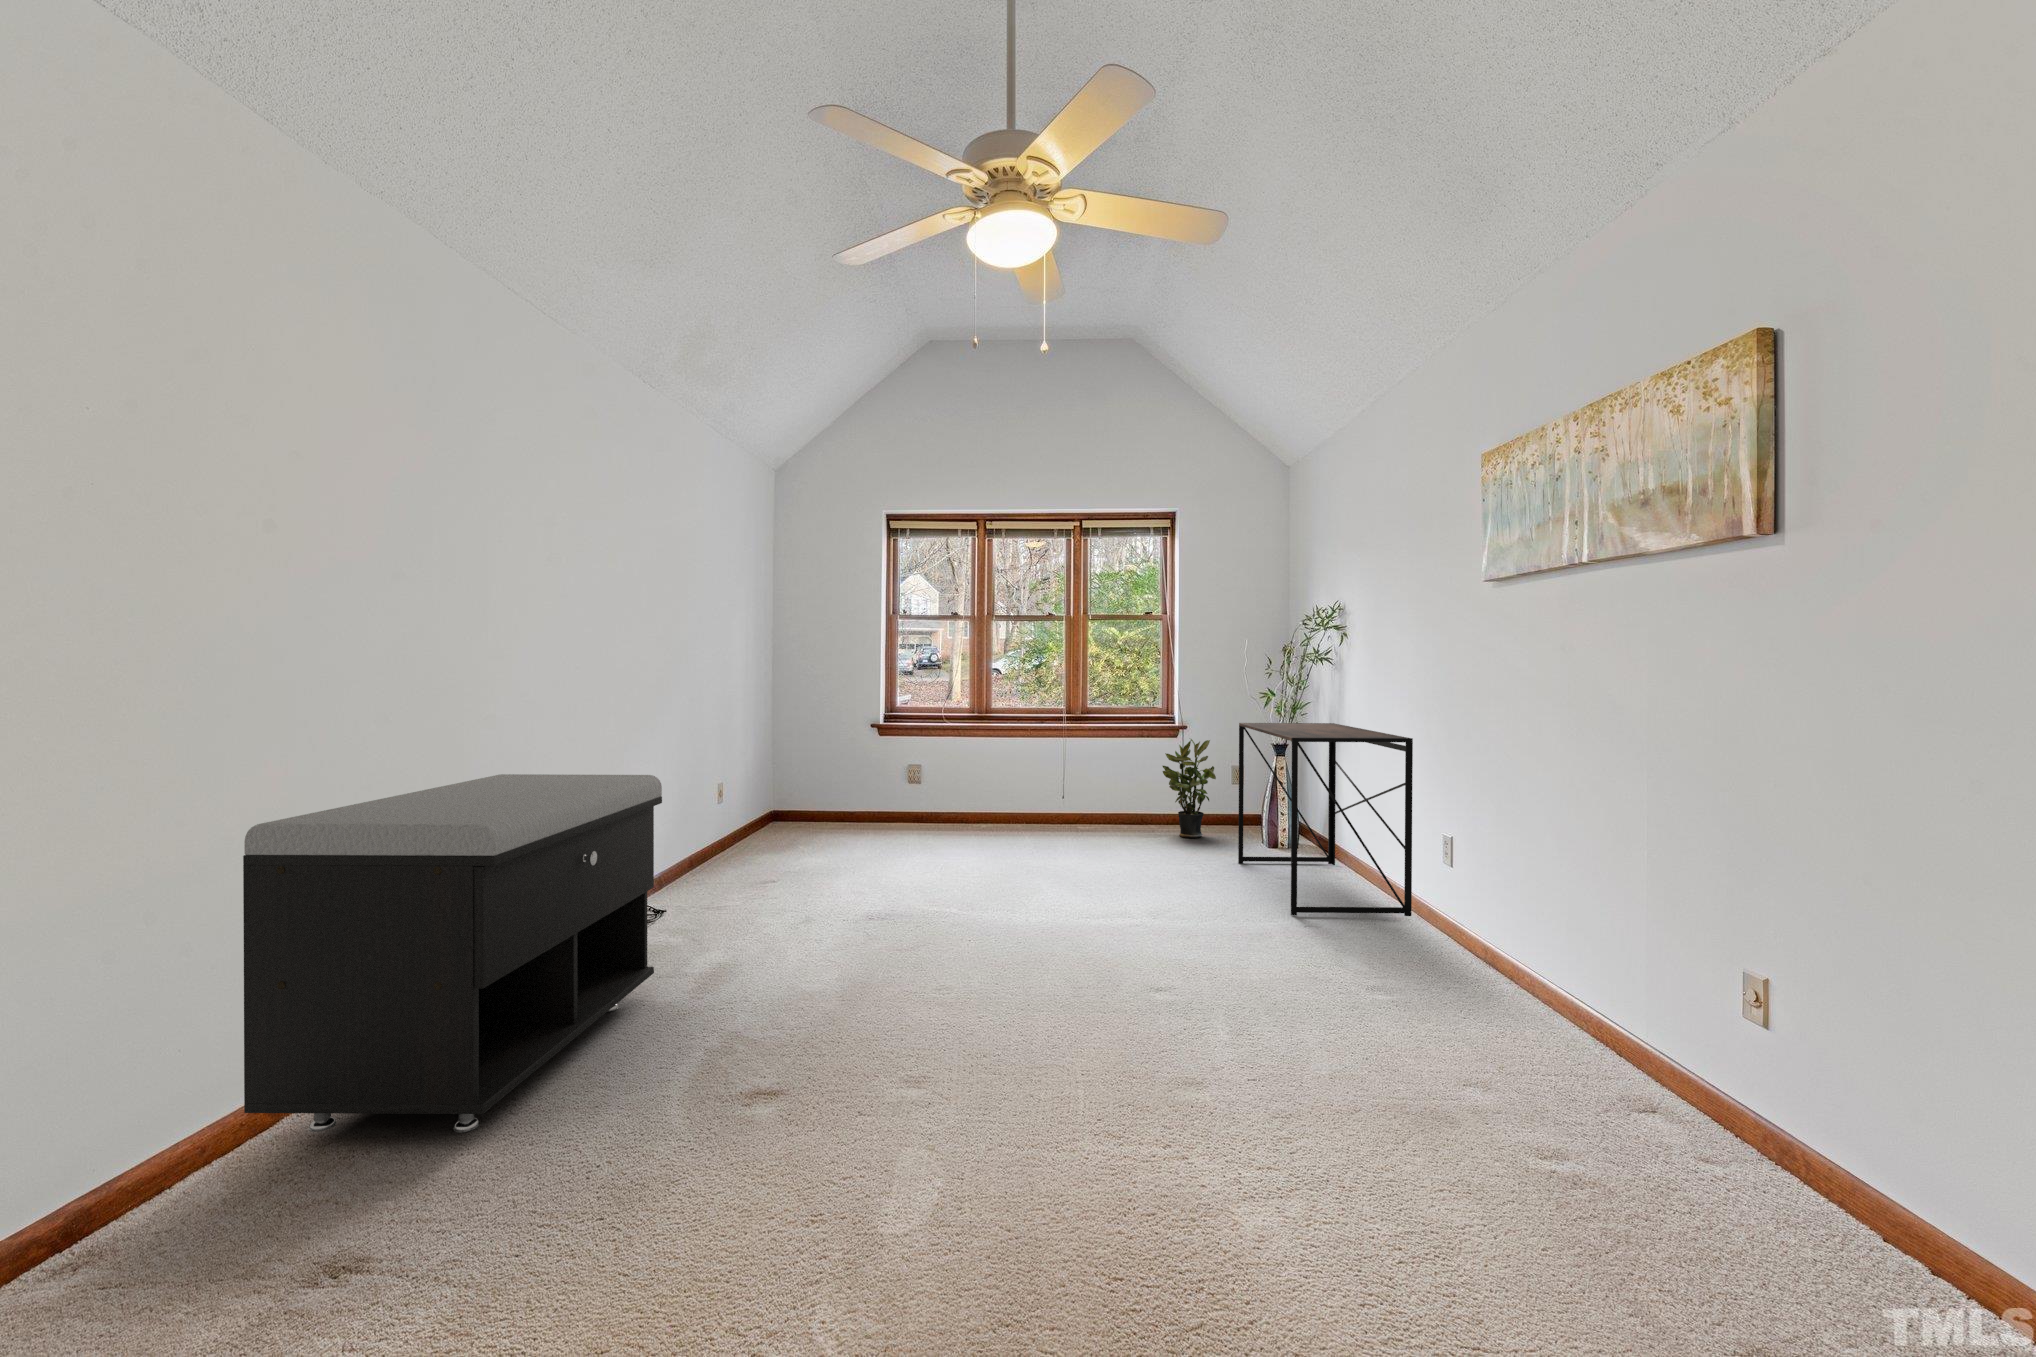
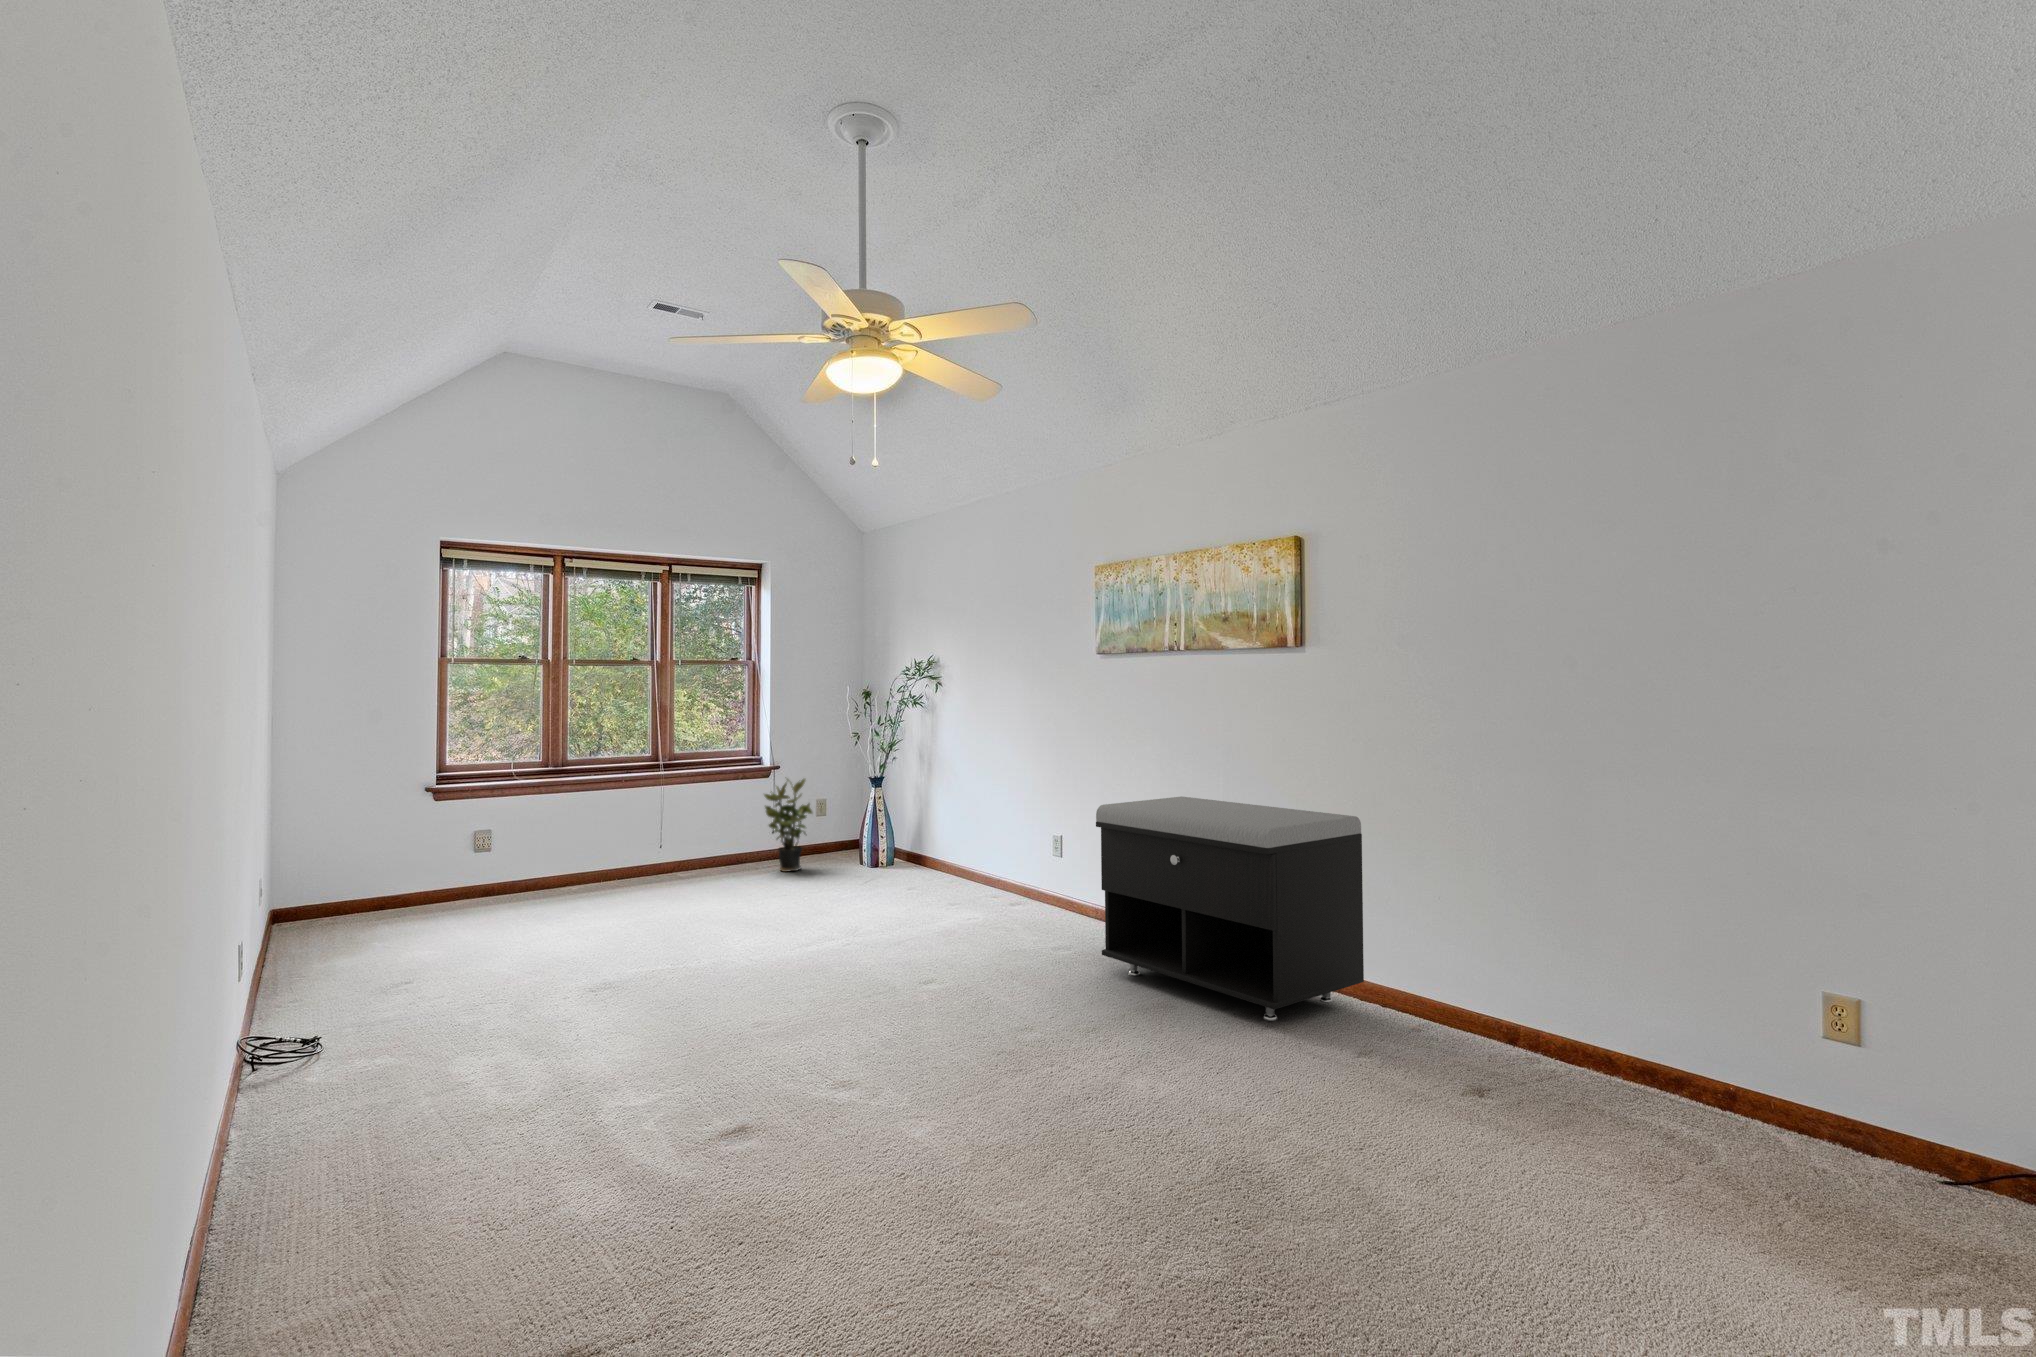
desk: present [1238,723,1413,916] -> none [860,757,1028,916]
storage bench: present [243,774,662,1133] -> present [1096,796,1364,1021]

